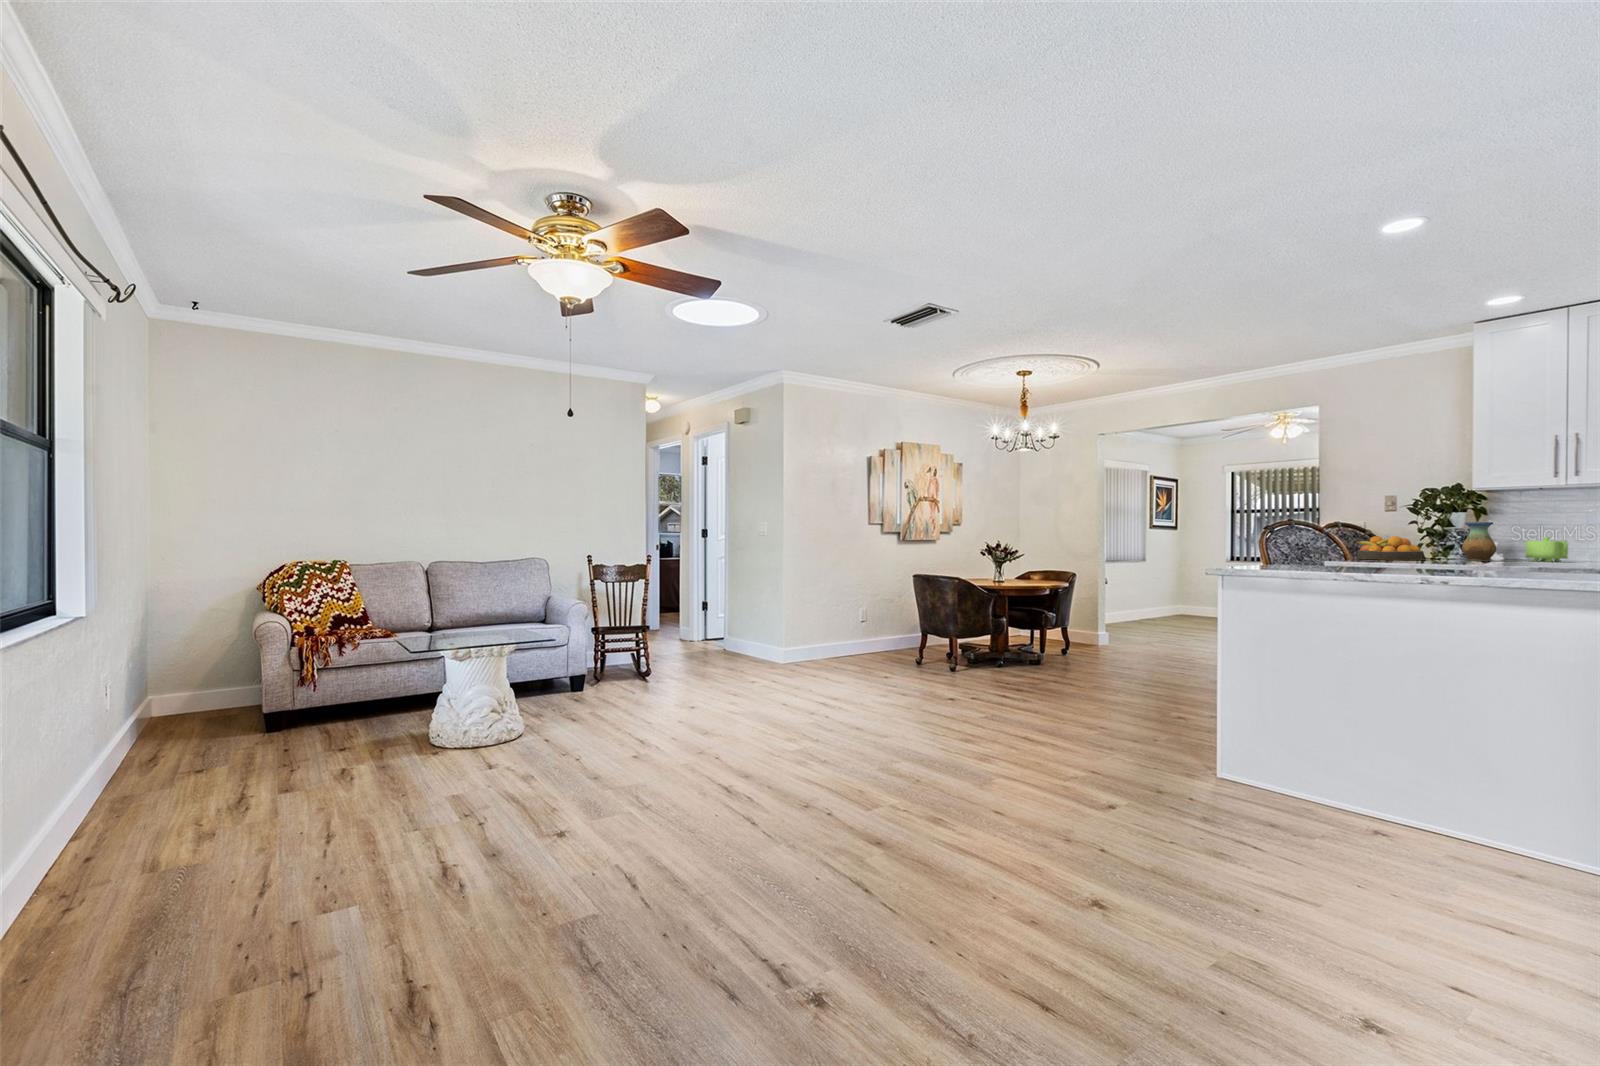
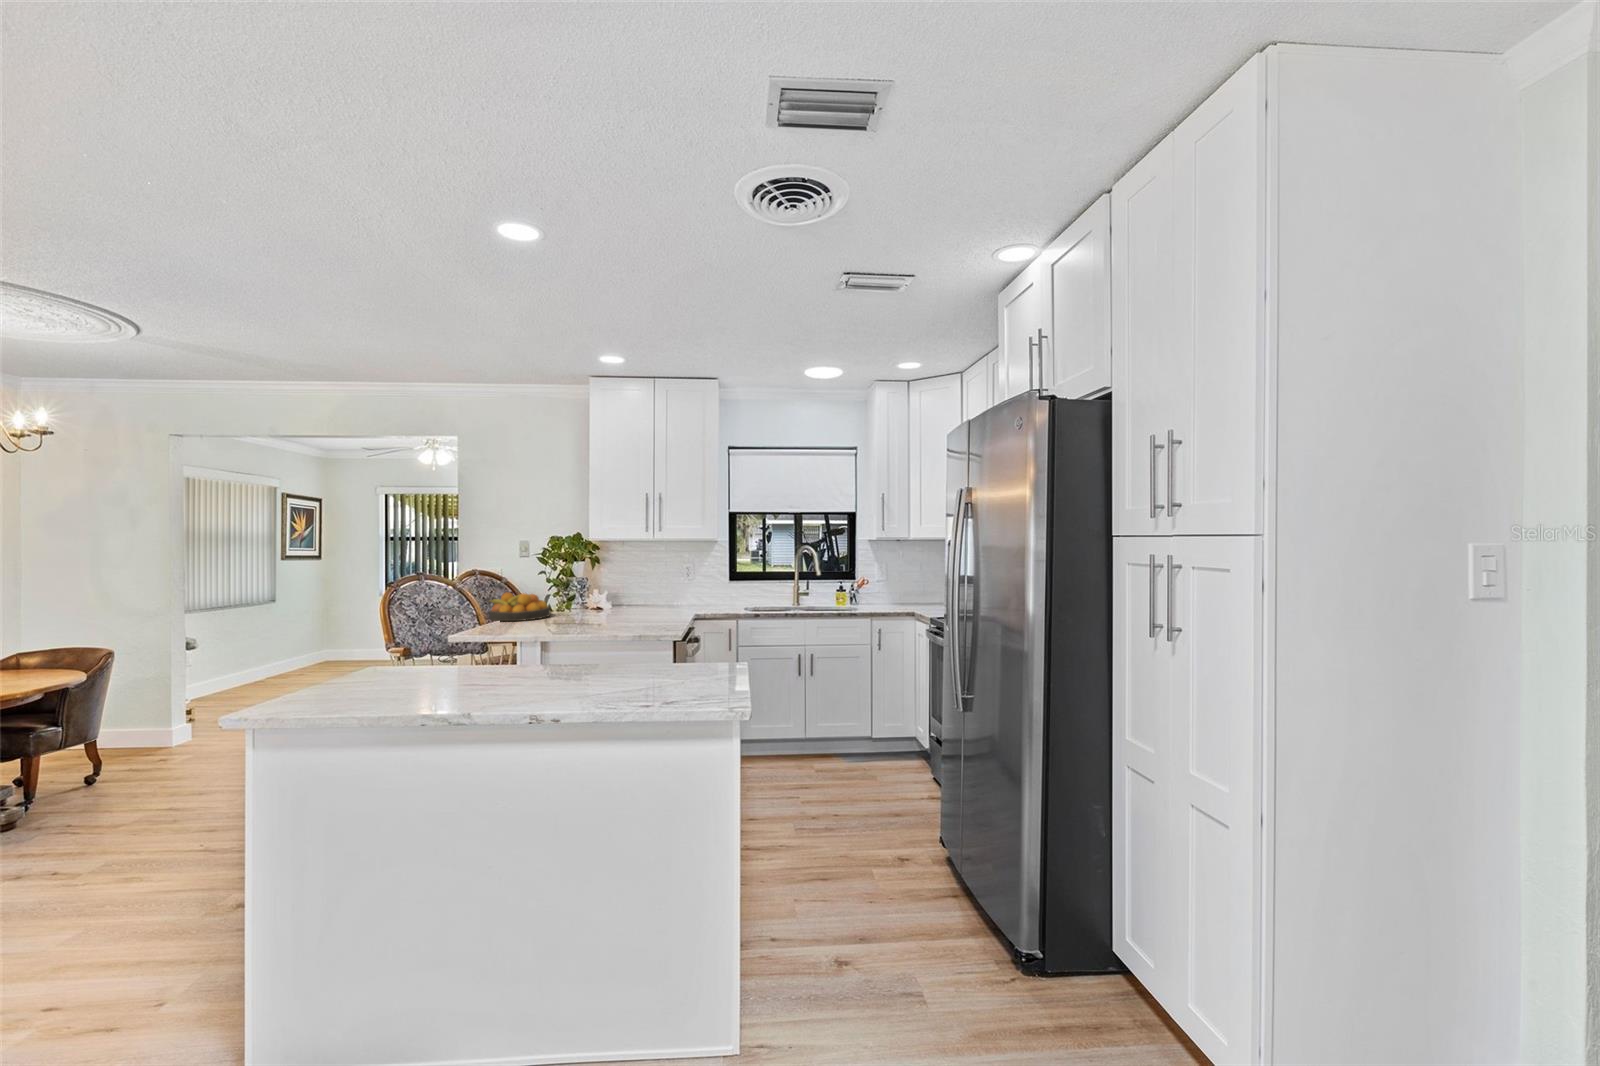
vase: present [1462,522,1496,561] -> none [582,572,608,611]
teapot: present [1526,537,1568,562] -> none [624,583,656,606]

